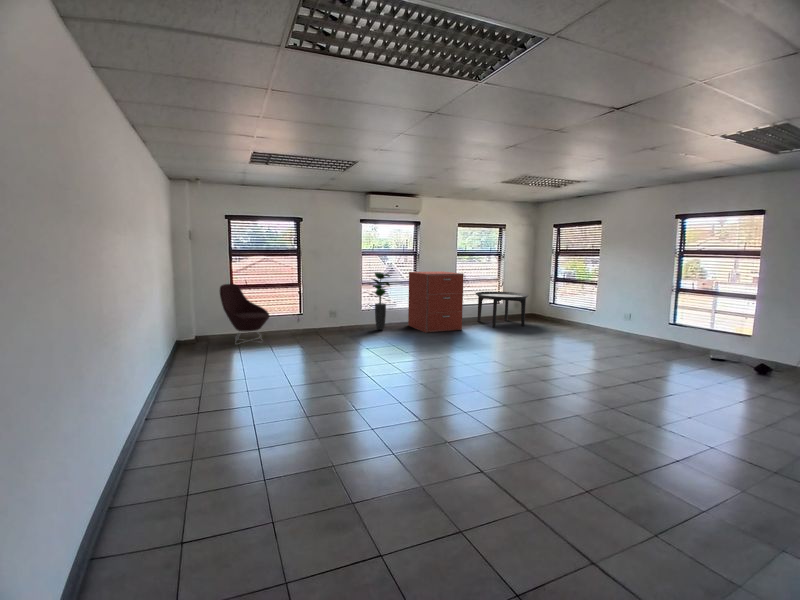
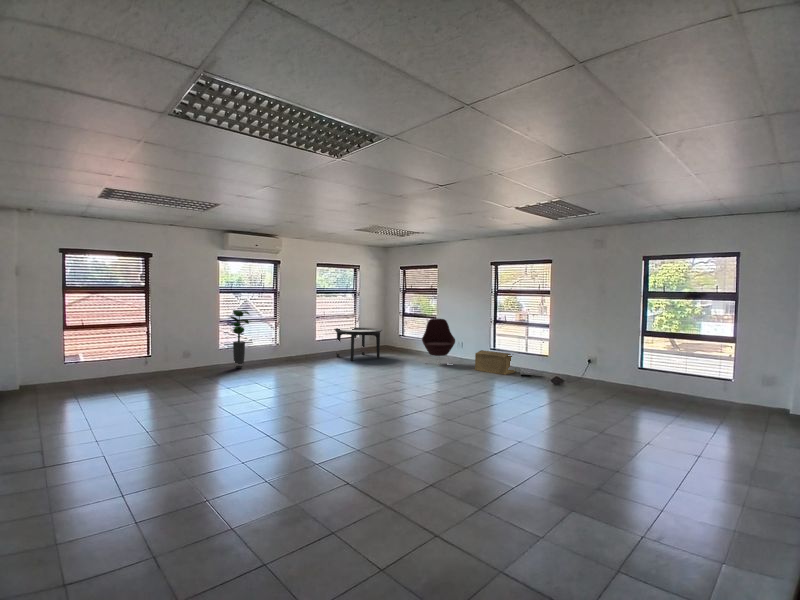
filing cabinet: present [408,272,464,333] -> none [268,309,323,368]
chair: present [220,284,269,341] -> present [422,319,455,364]
cardboard box: none [644,325,704,357] -> present [475,350,515,375]

